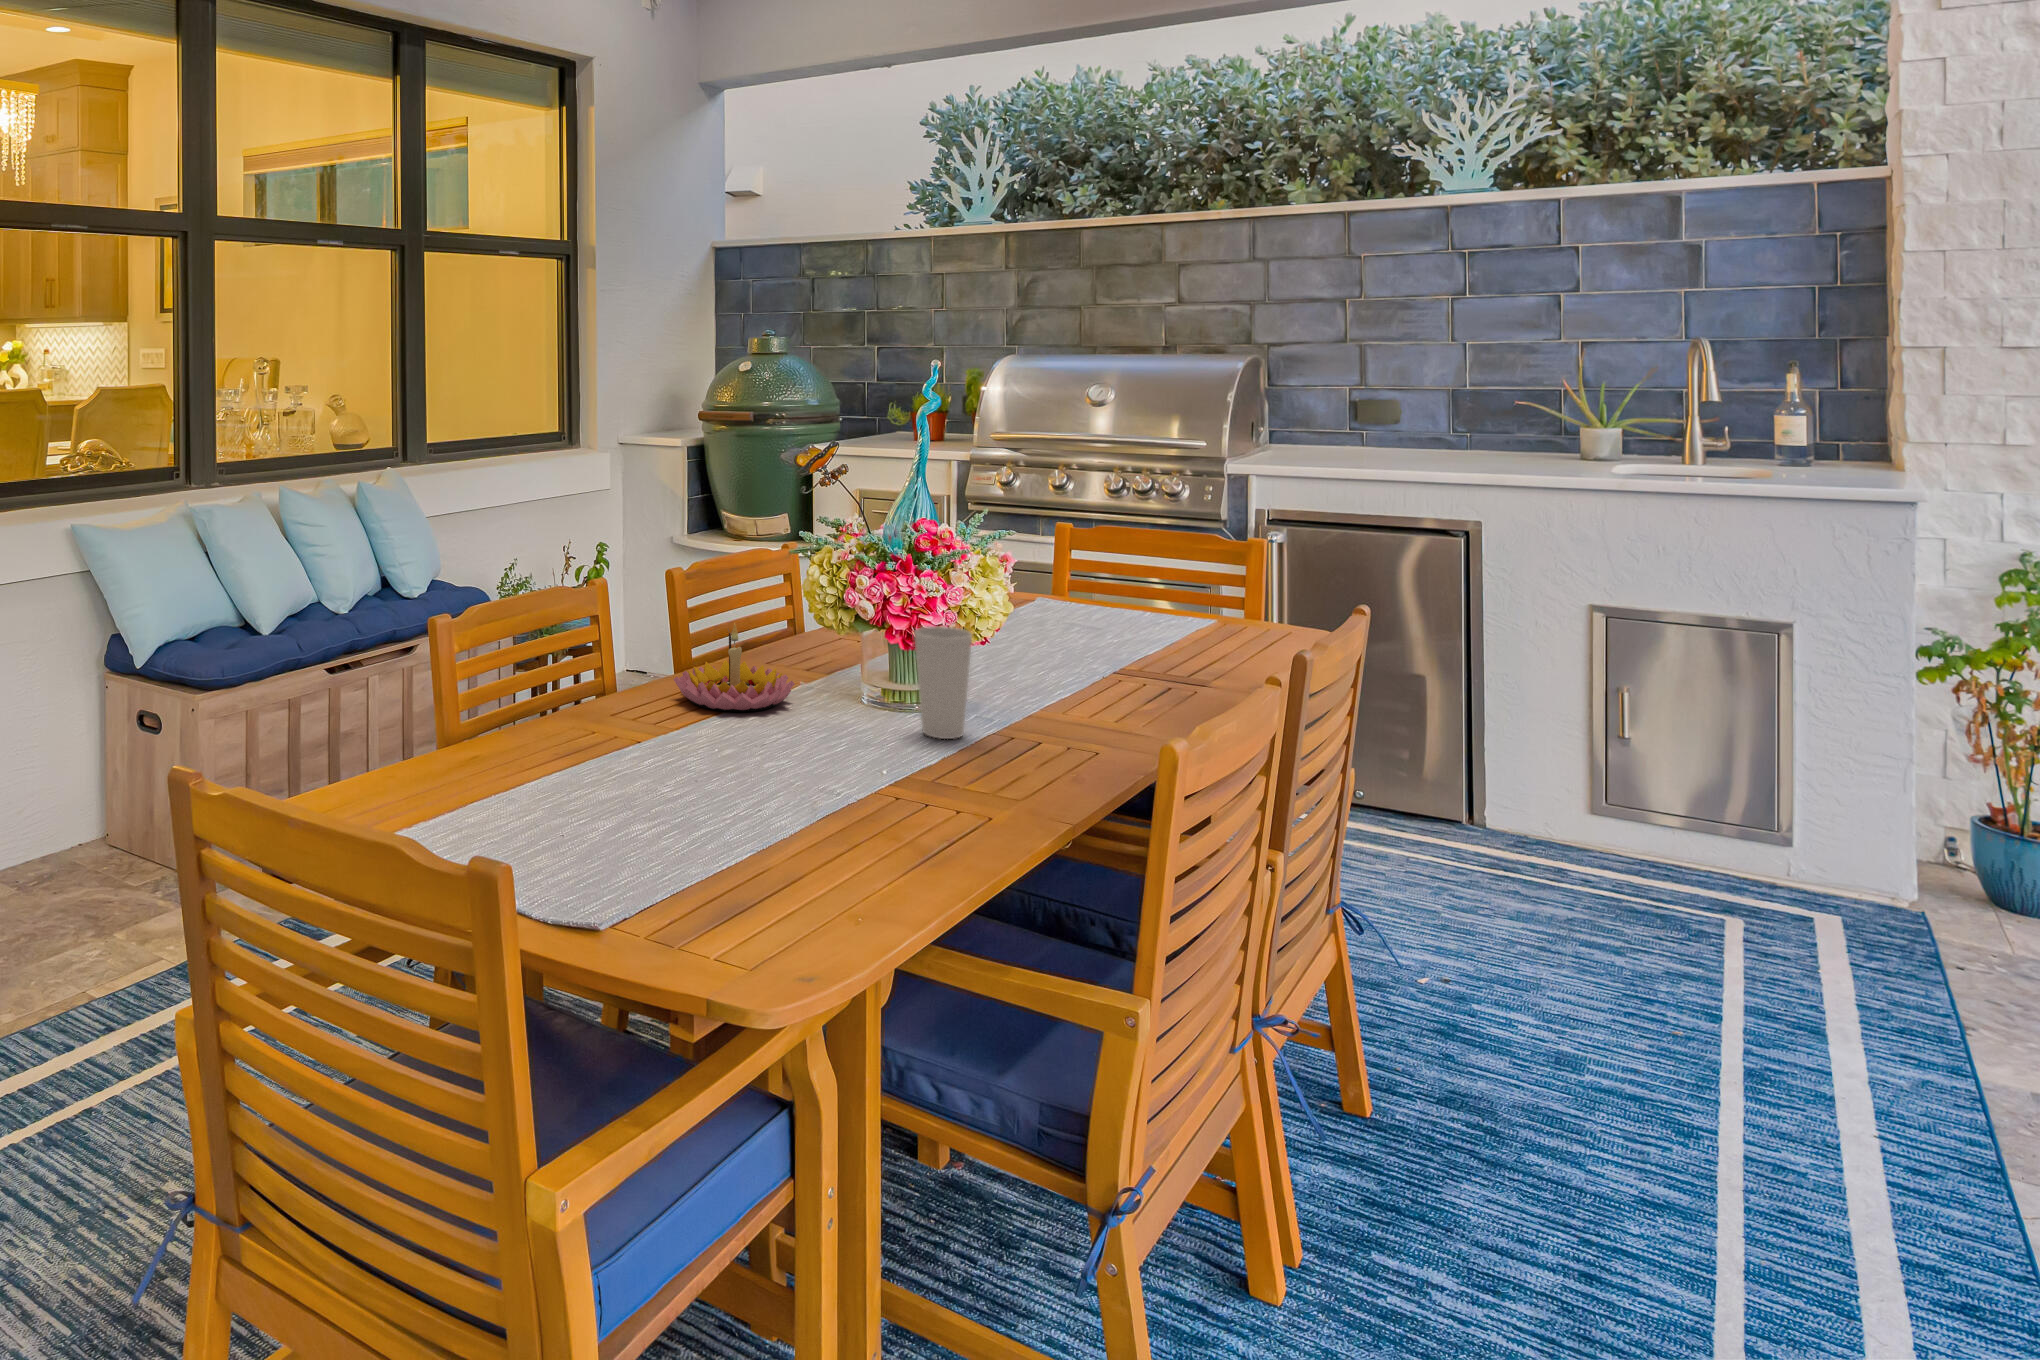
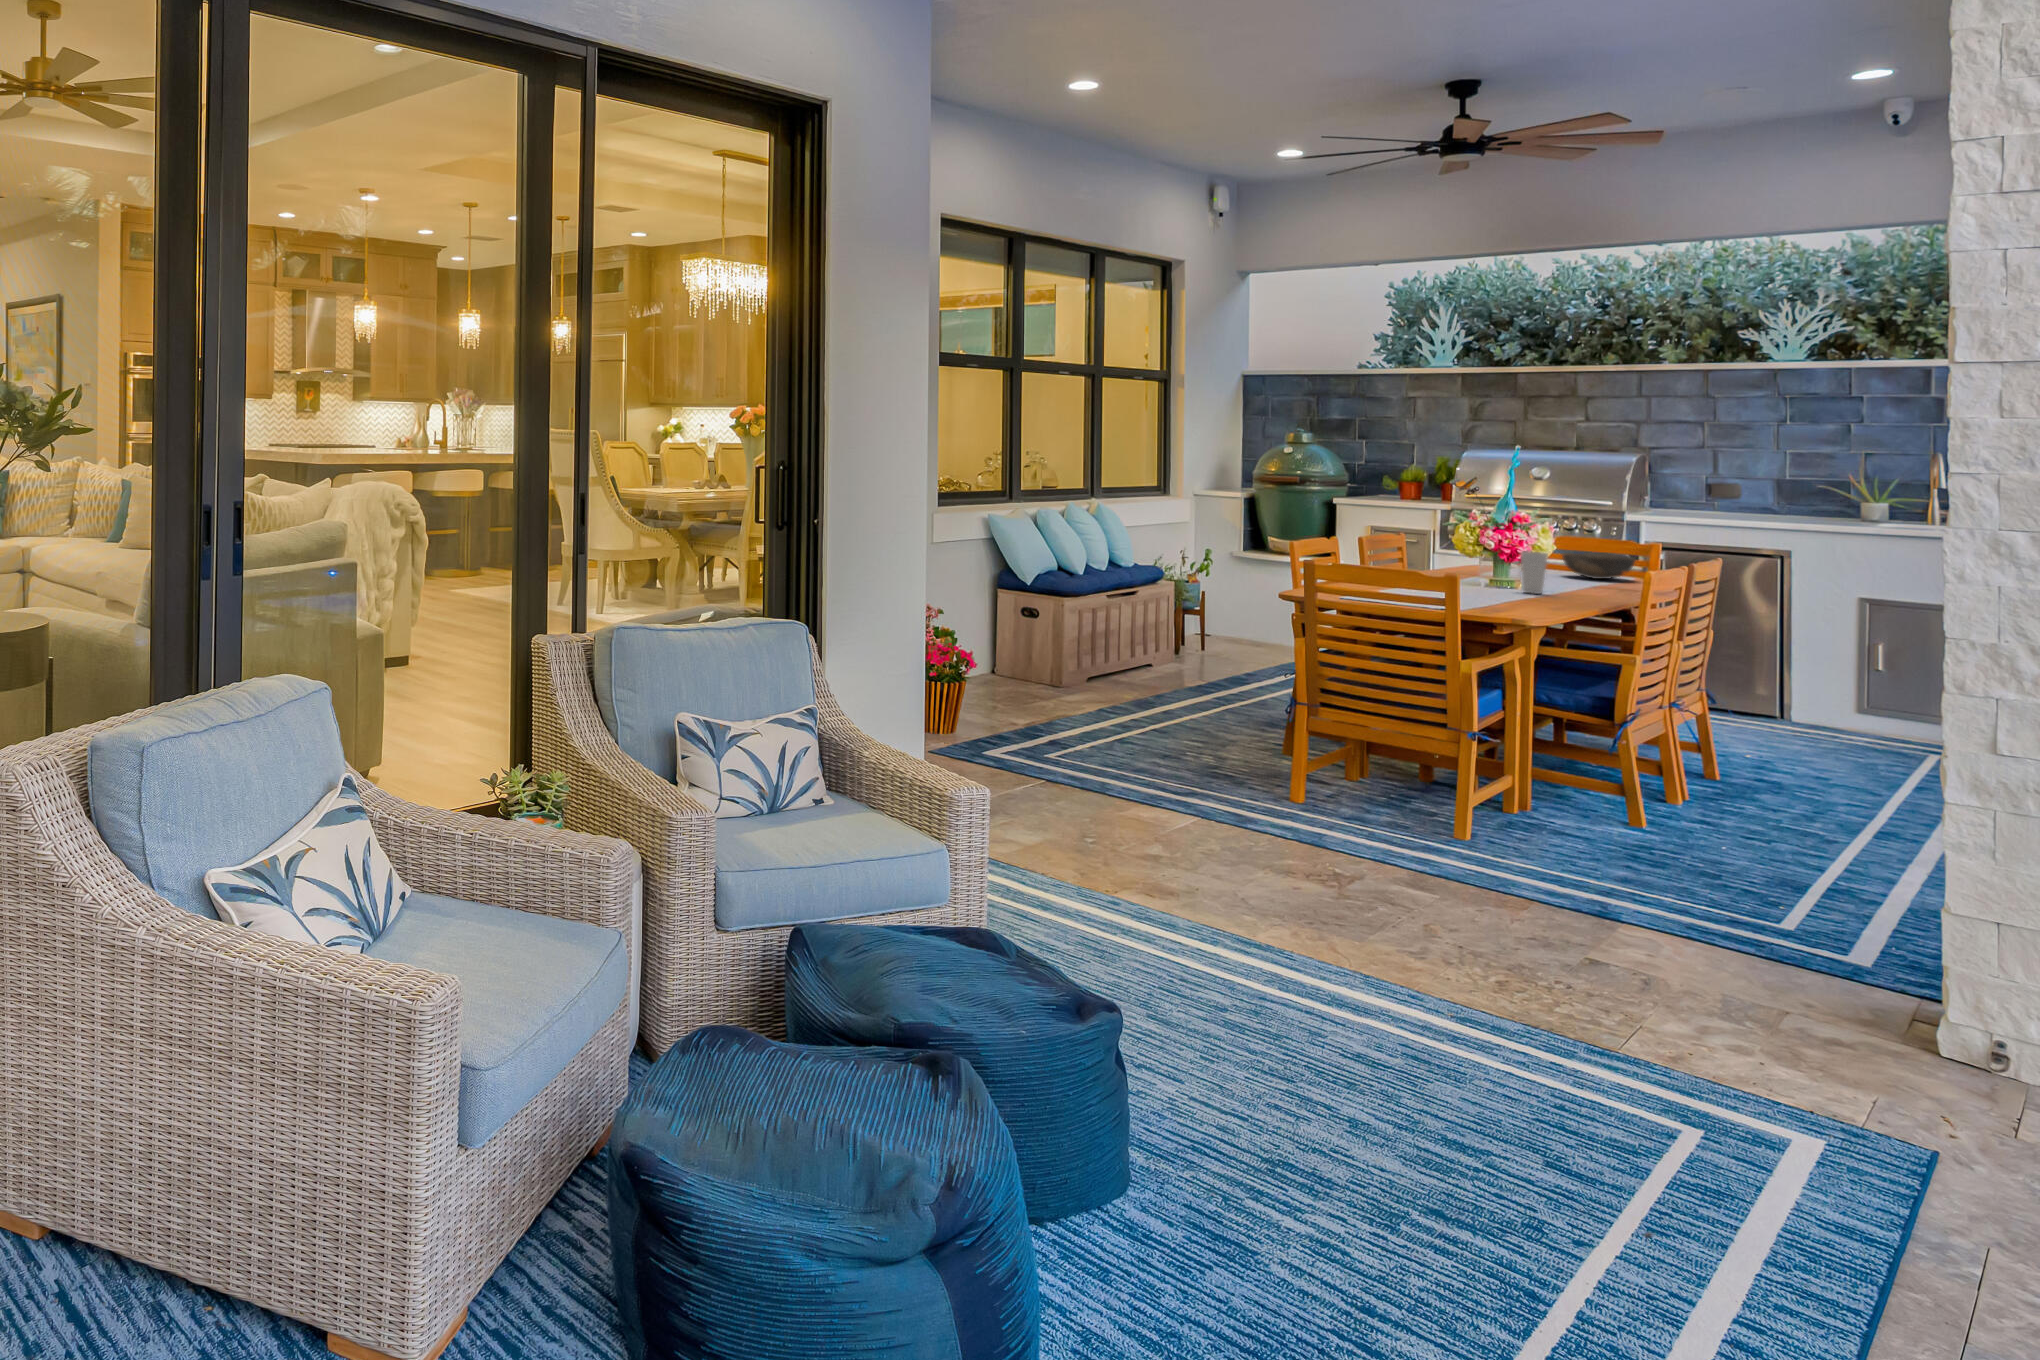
bowl: none [1068,579,1202,643] -> present [1562,552,1636,579]
candle holder: present [674,623,795,712] -> none [1394,550,1454,585]

